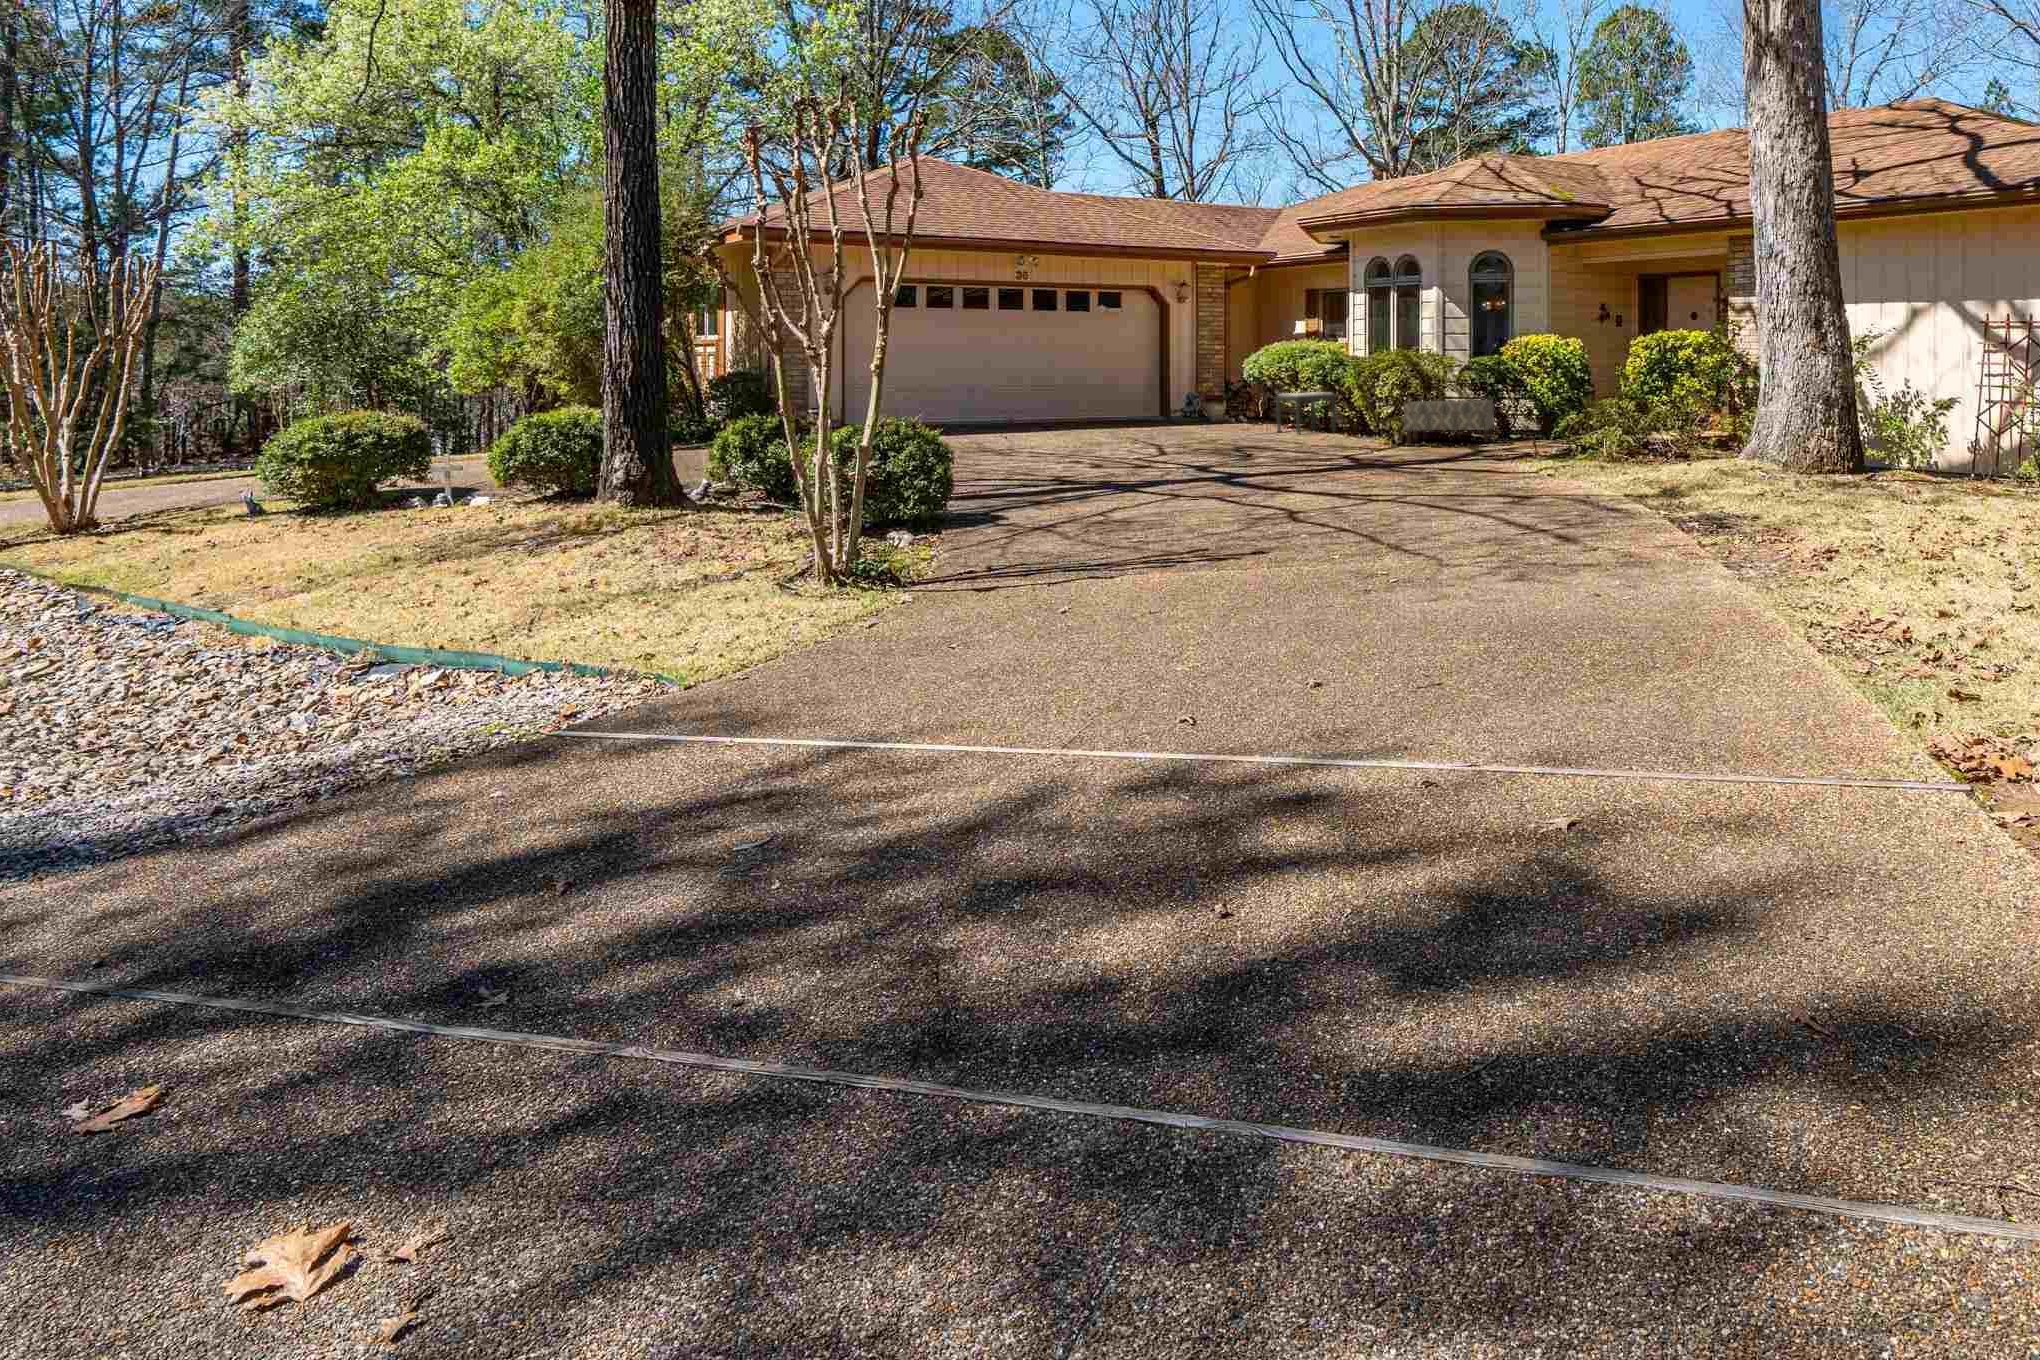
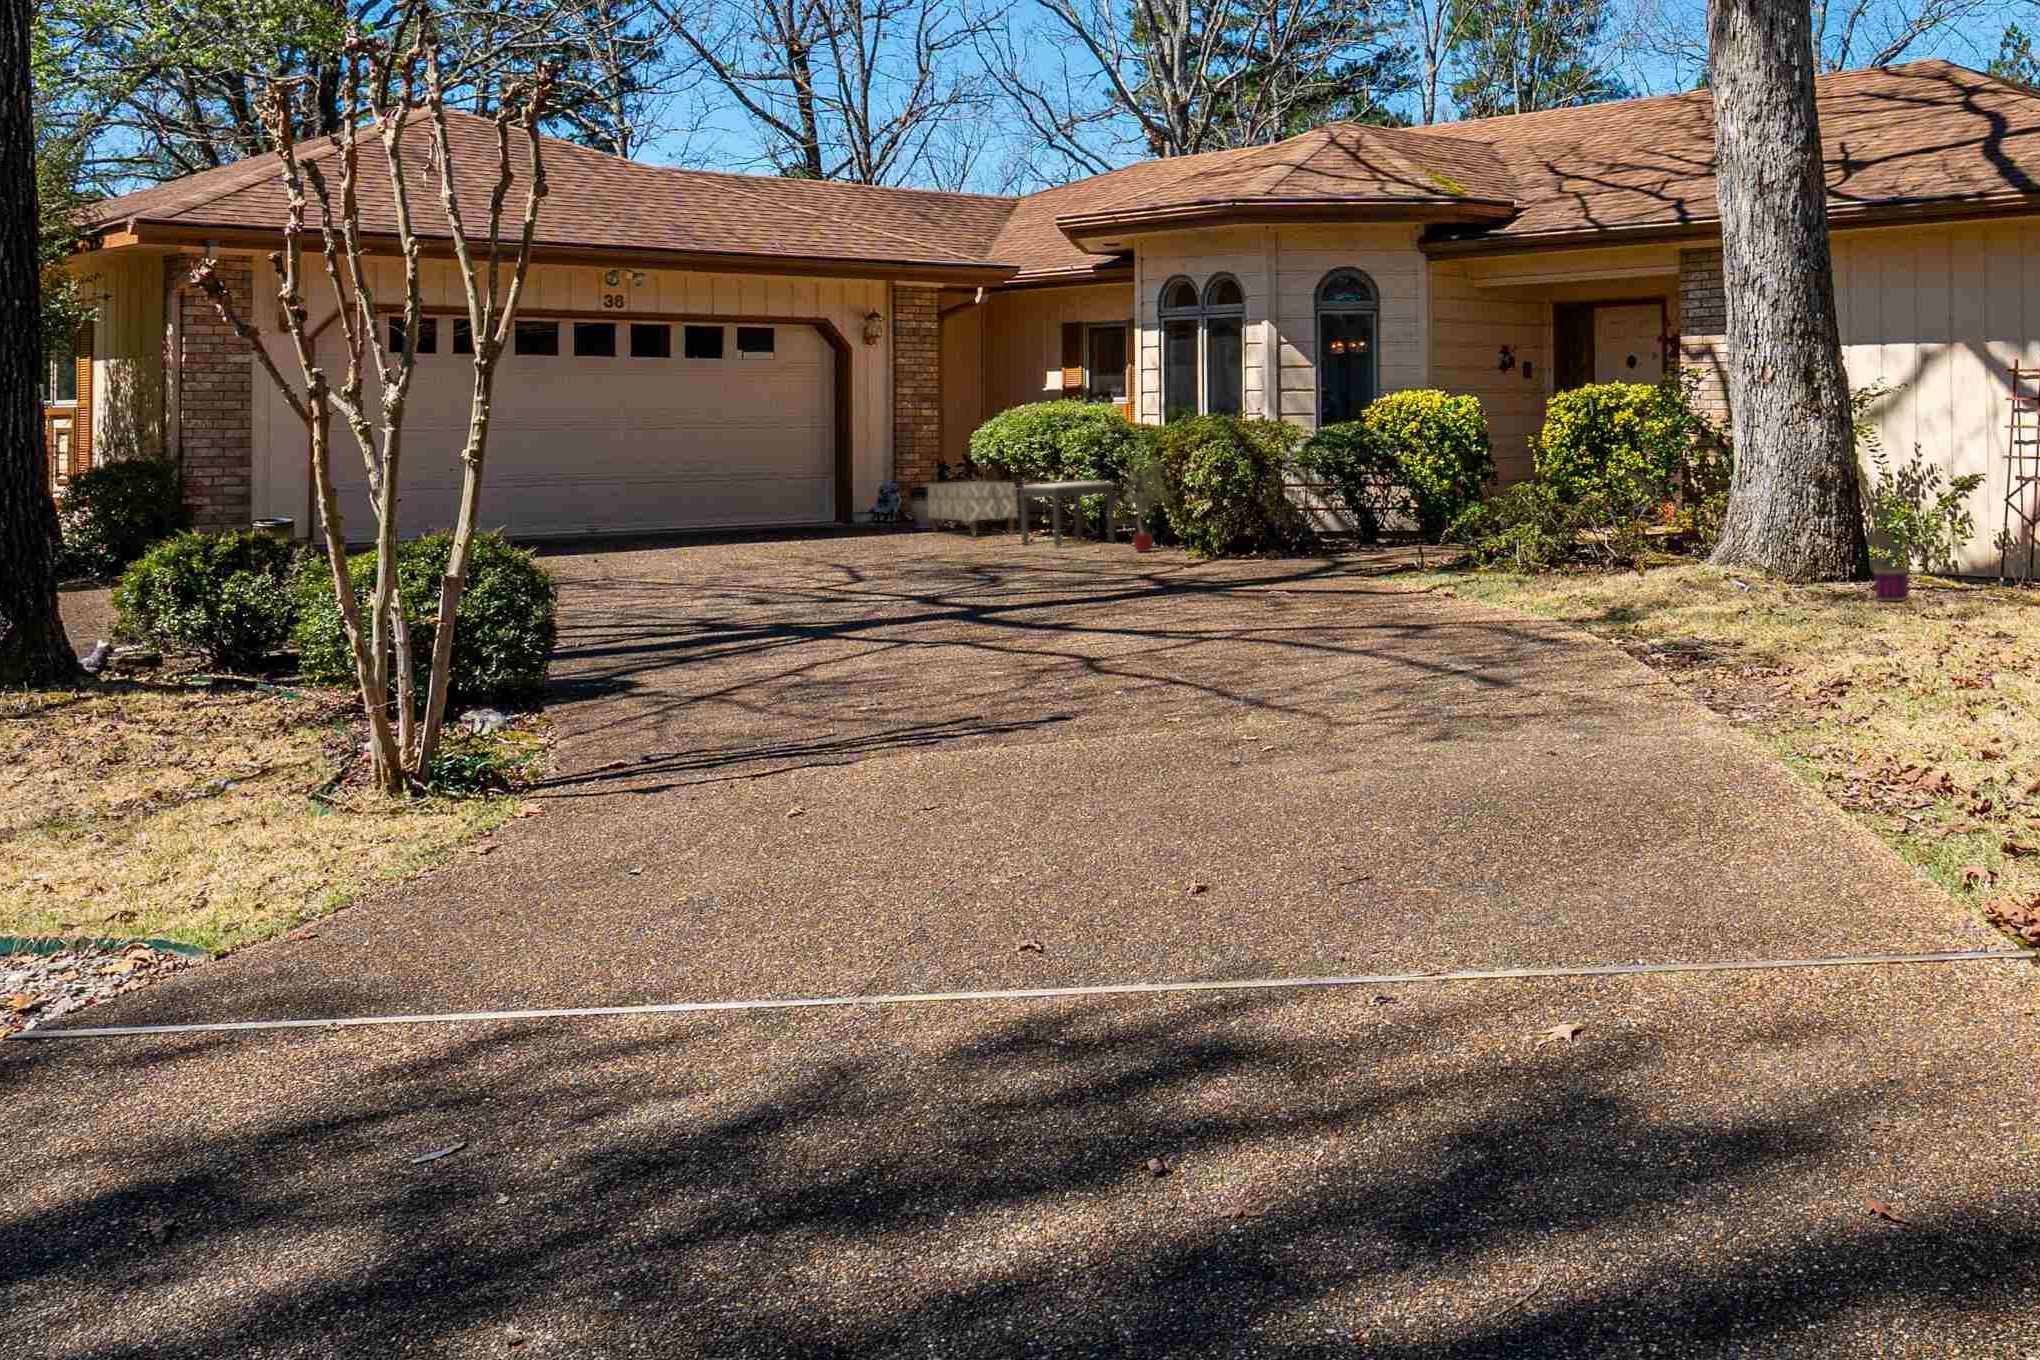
potted tree: none [1339,375,1374,439] -> present [1124,456,1176,552]
bench: present [1404,400,1494,442] -> present [928,481,1018,537]
basket: none [1863,437,1892,489] -> present [1872,533,1909,601]

